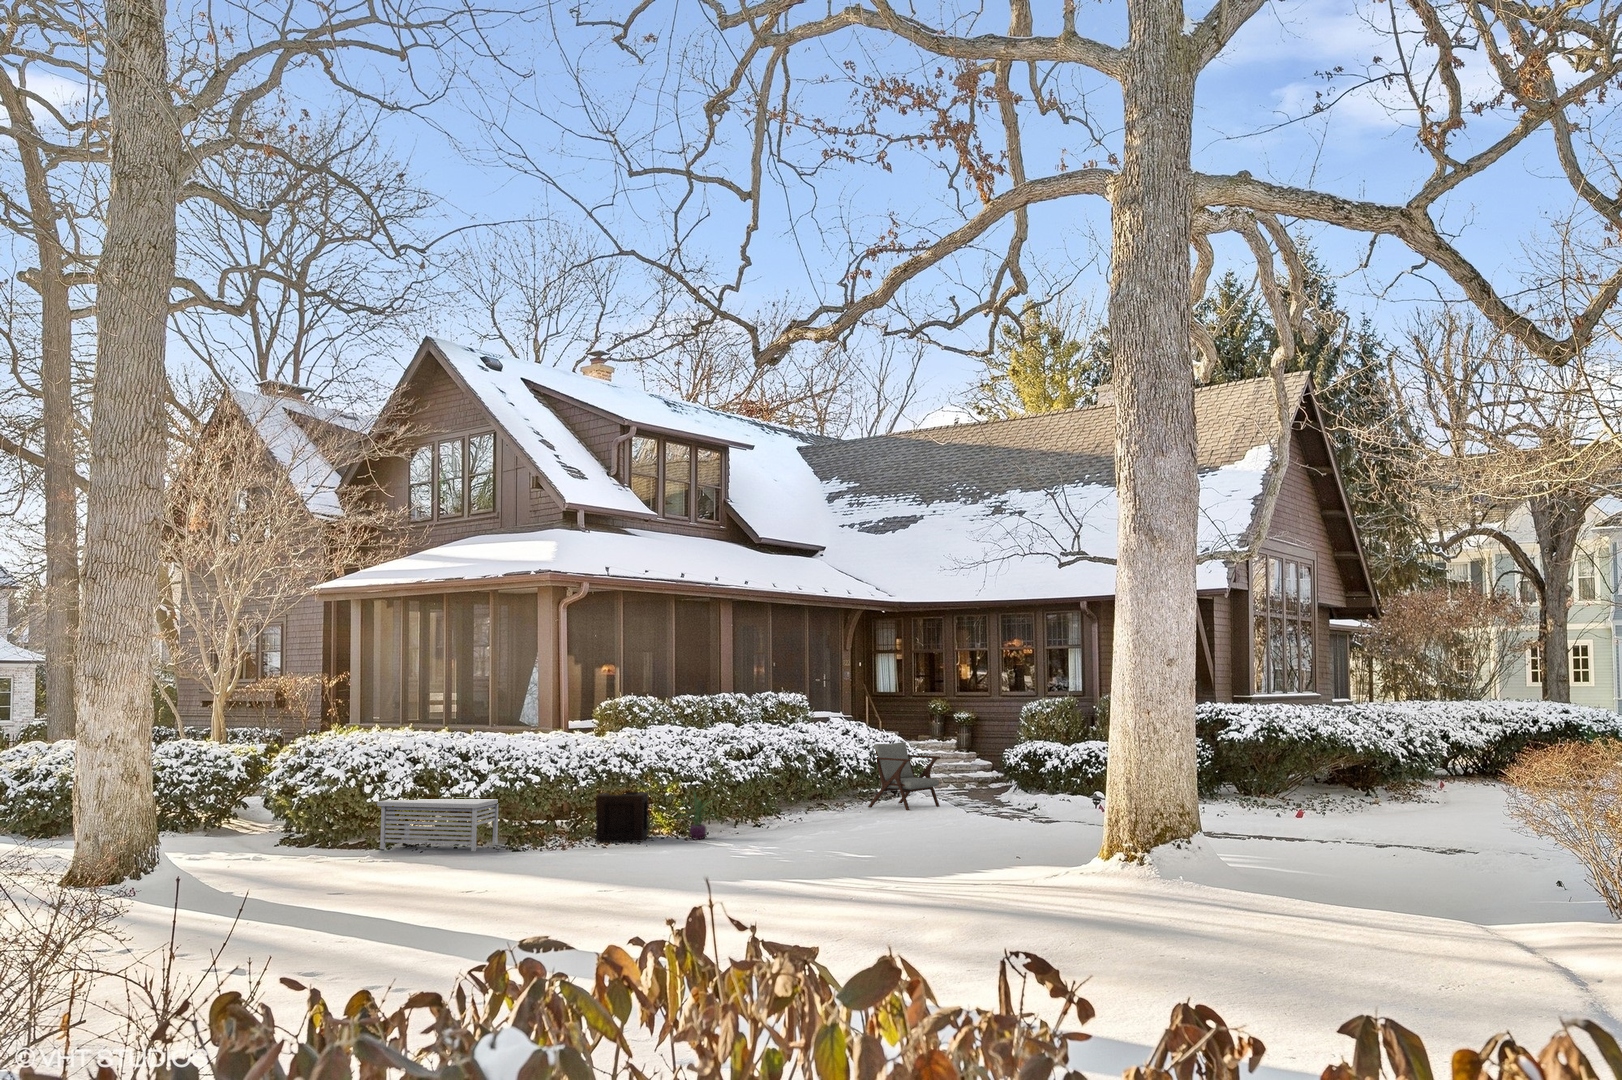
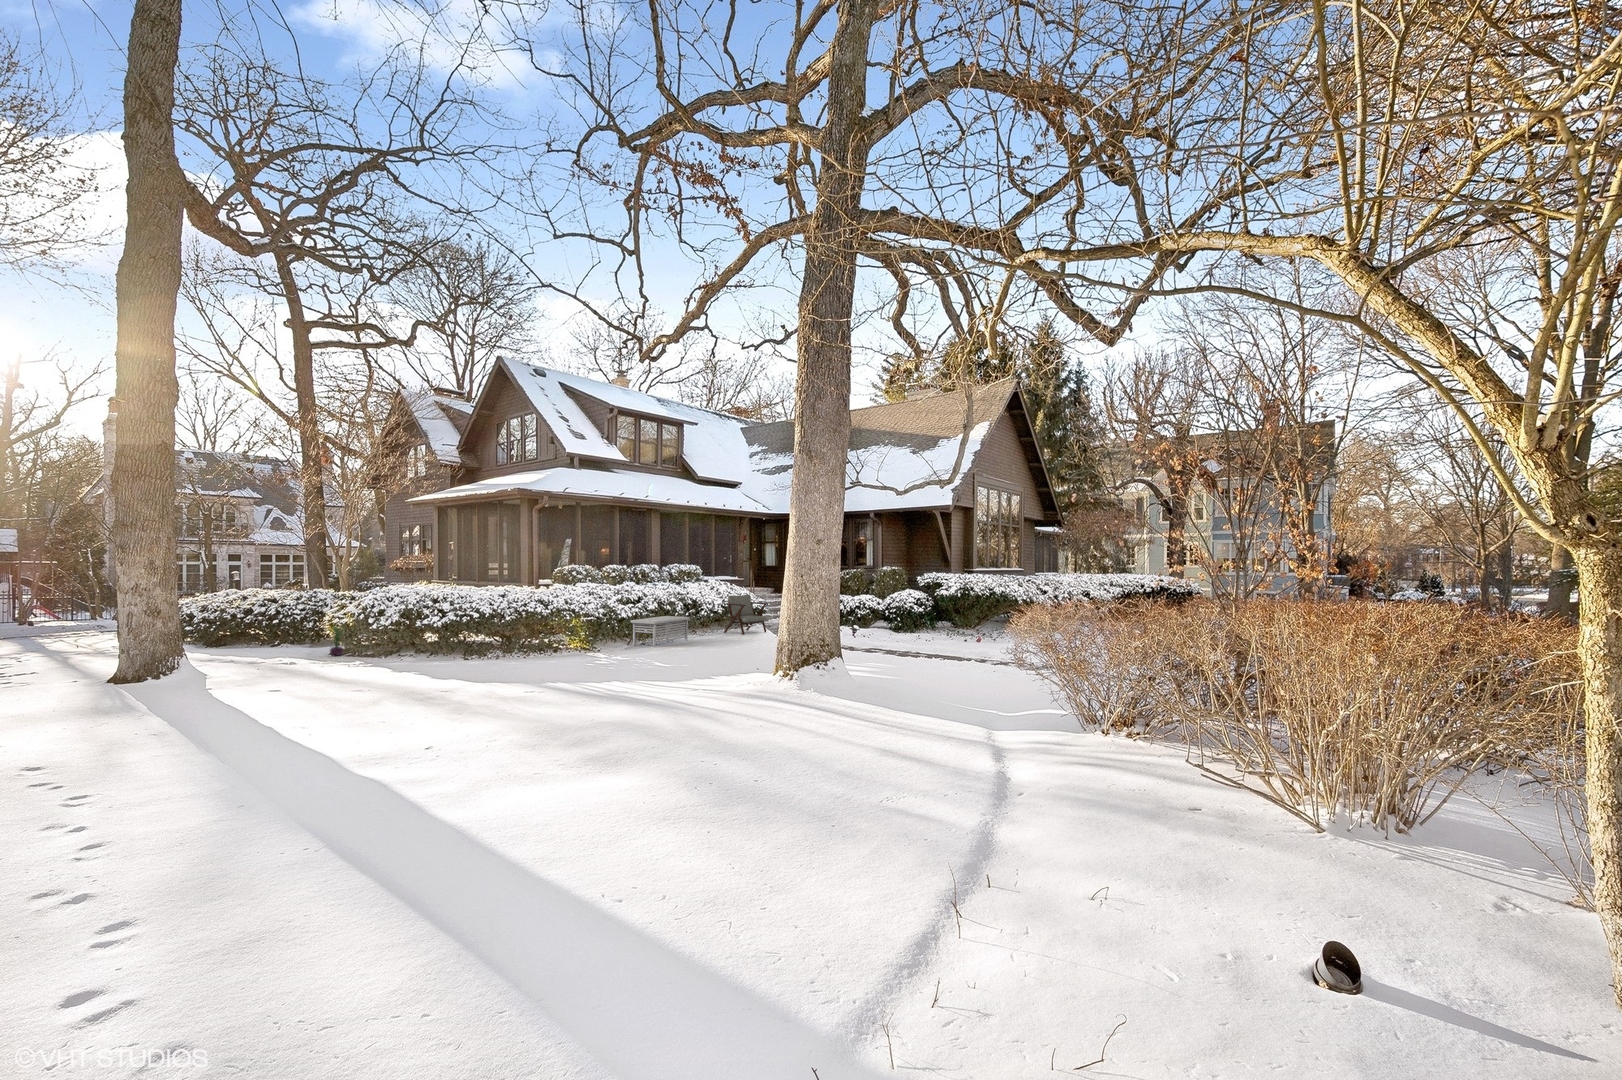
decorative plant: present [681,791,707,839] -> present [330,627,343,656]
wooden crate: present [596,792,649,842] -> none [515,623,555,654]
storage bench: present [377,797,499,851] -> present [630,616,689,647]

